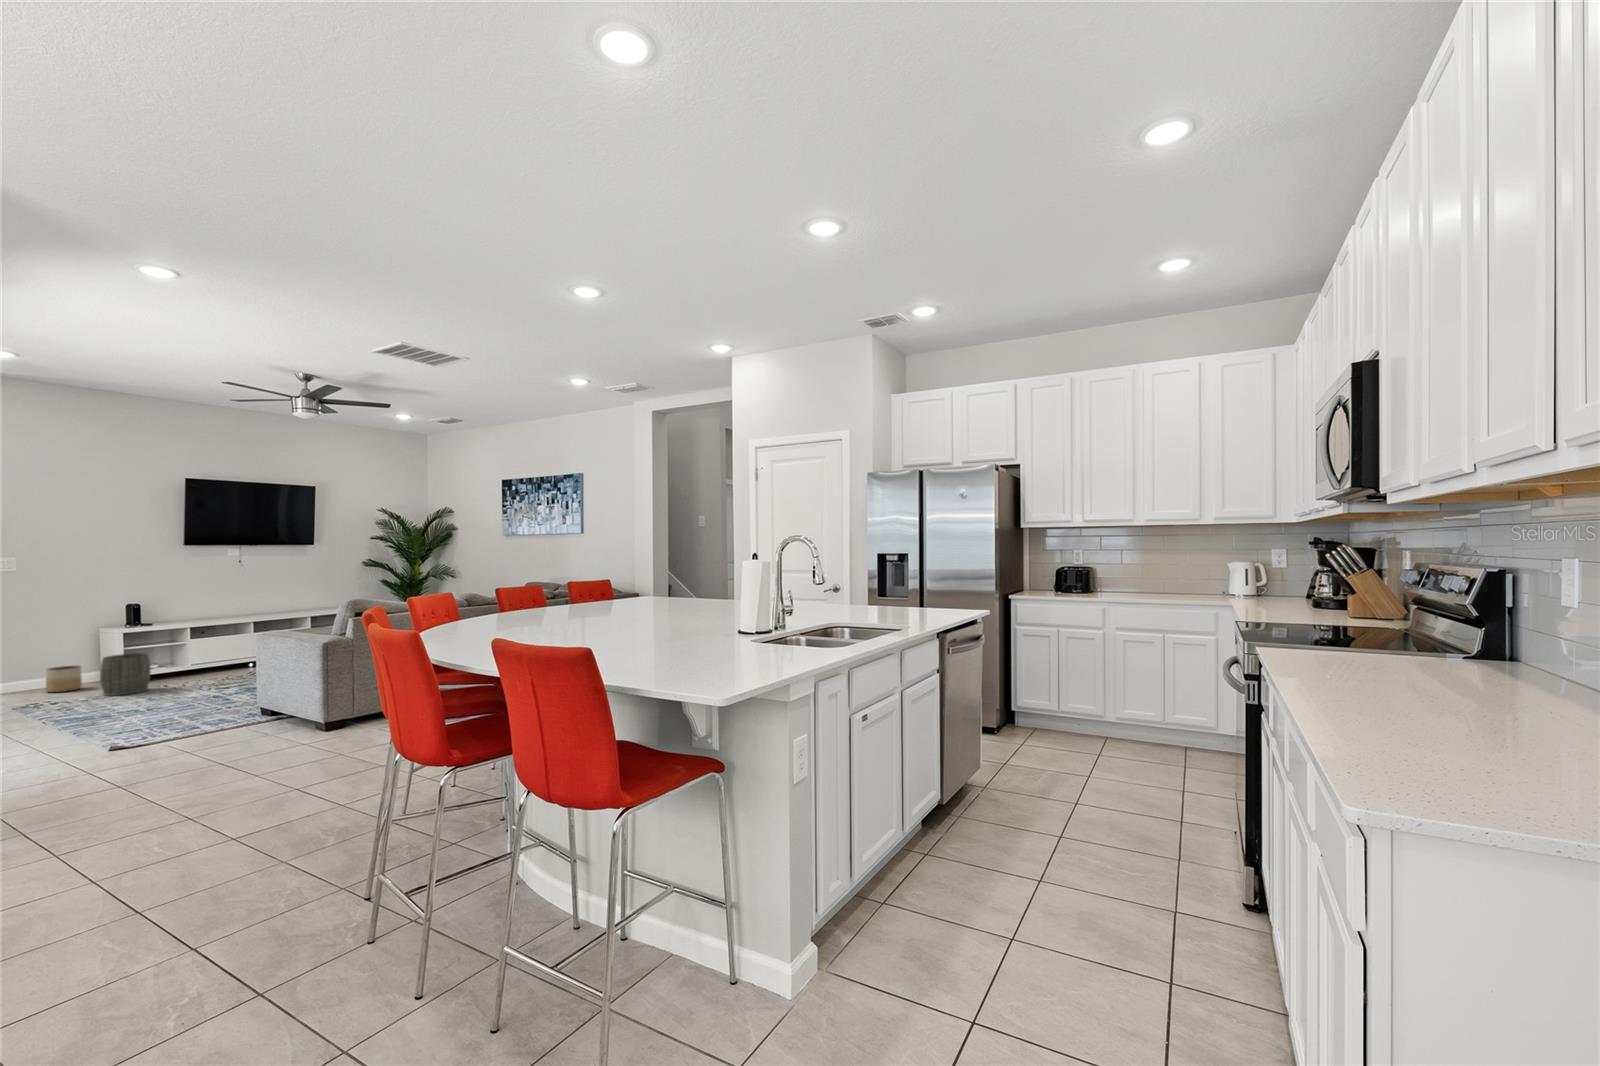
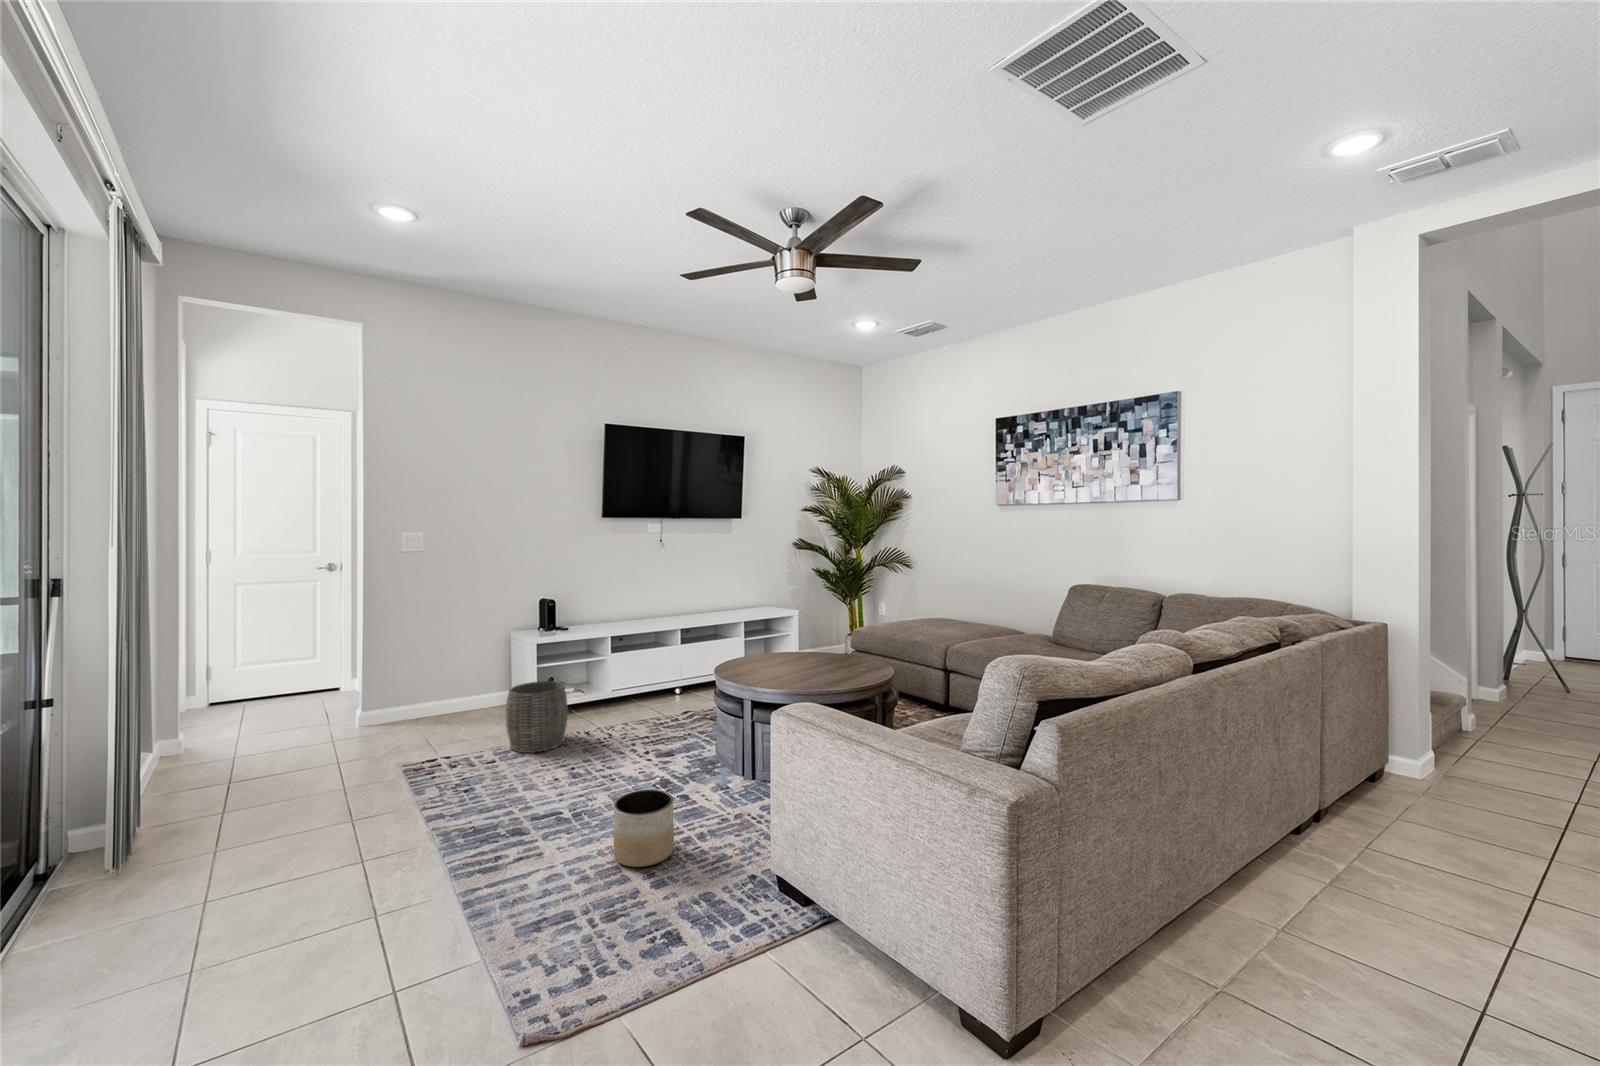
planter: present [46,666,82,692] -> present [614,790,674,867]

